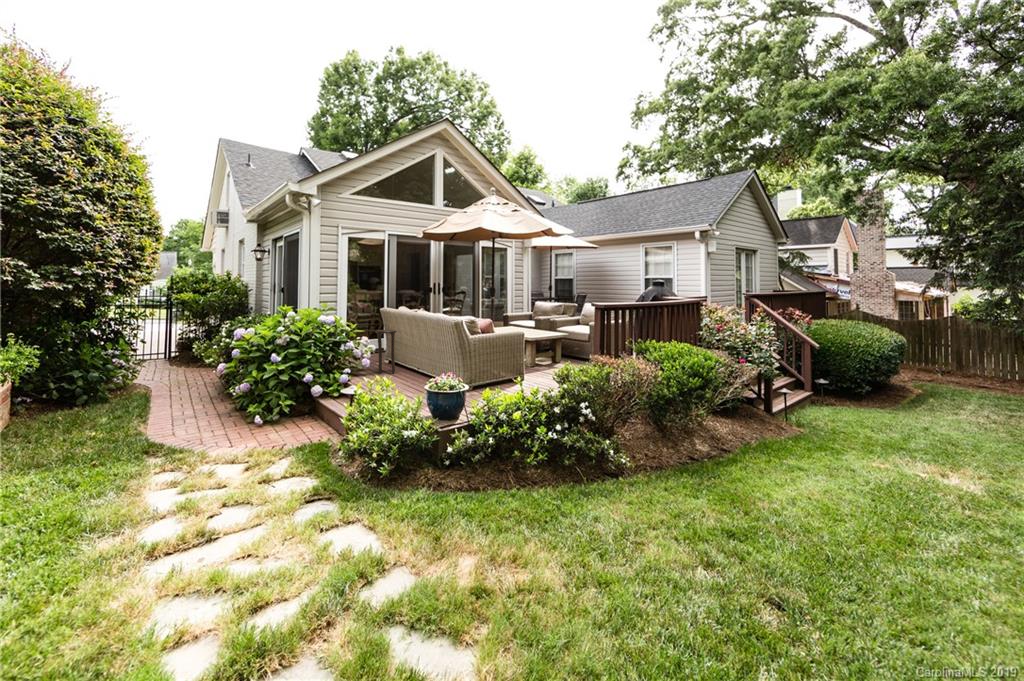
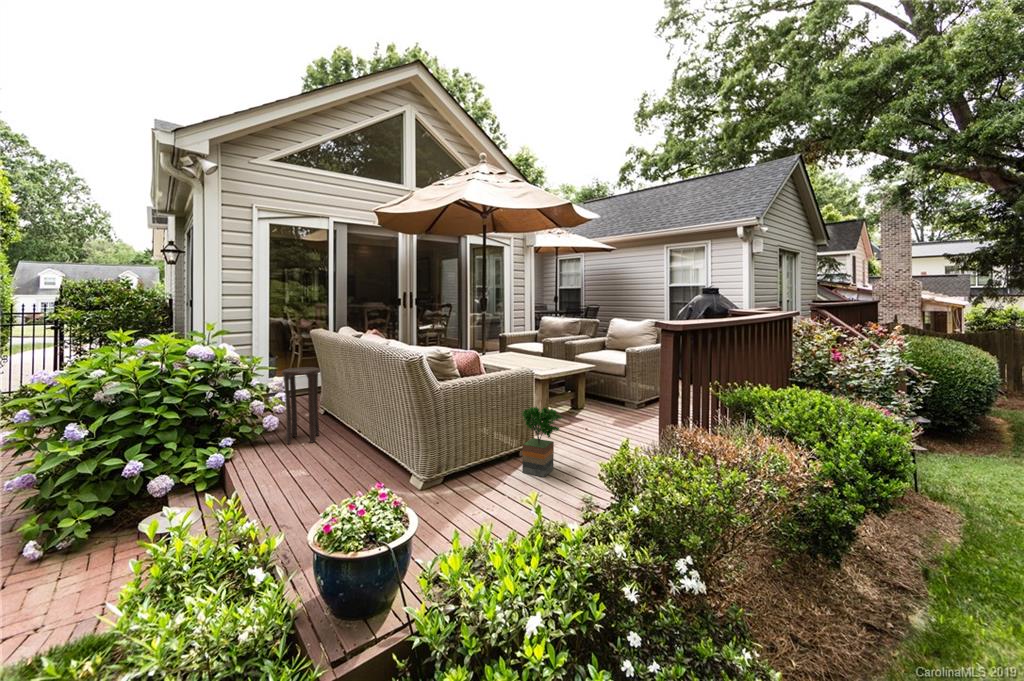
potted tree: none [515,349,538,386] -> present [522,407,562,477]

